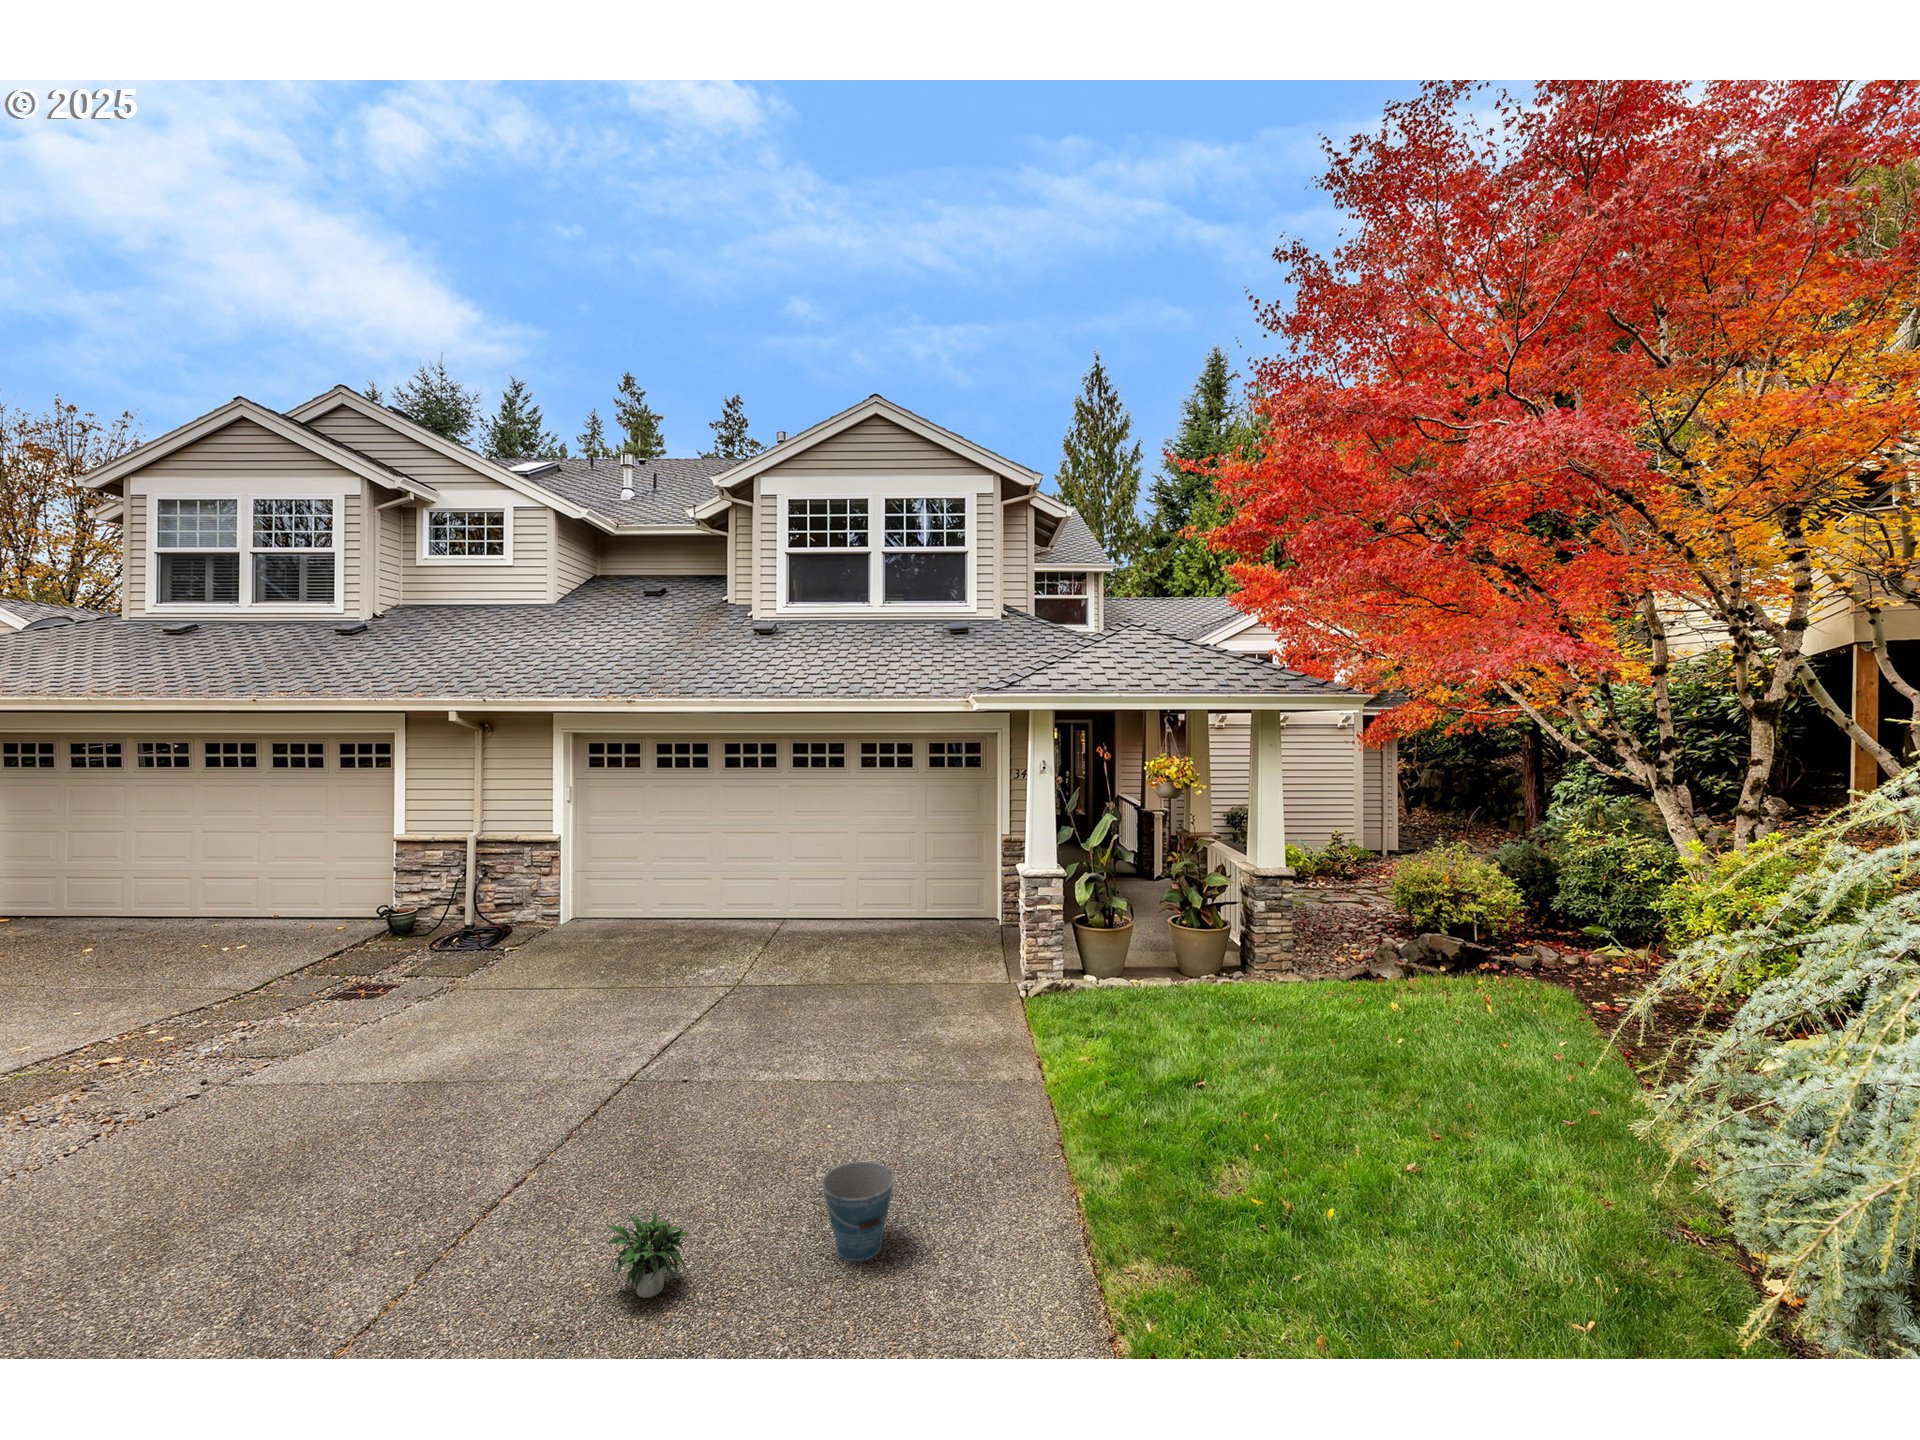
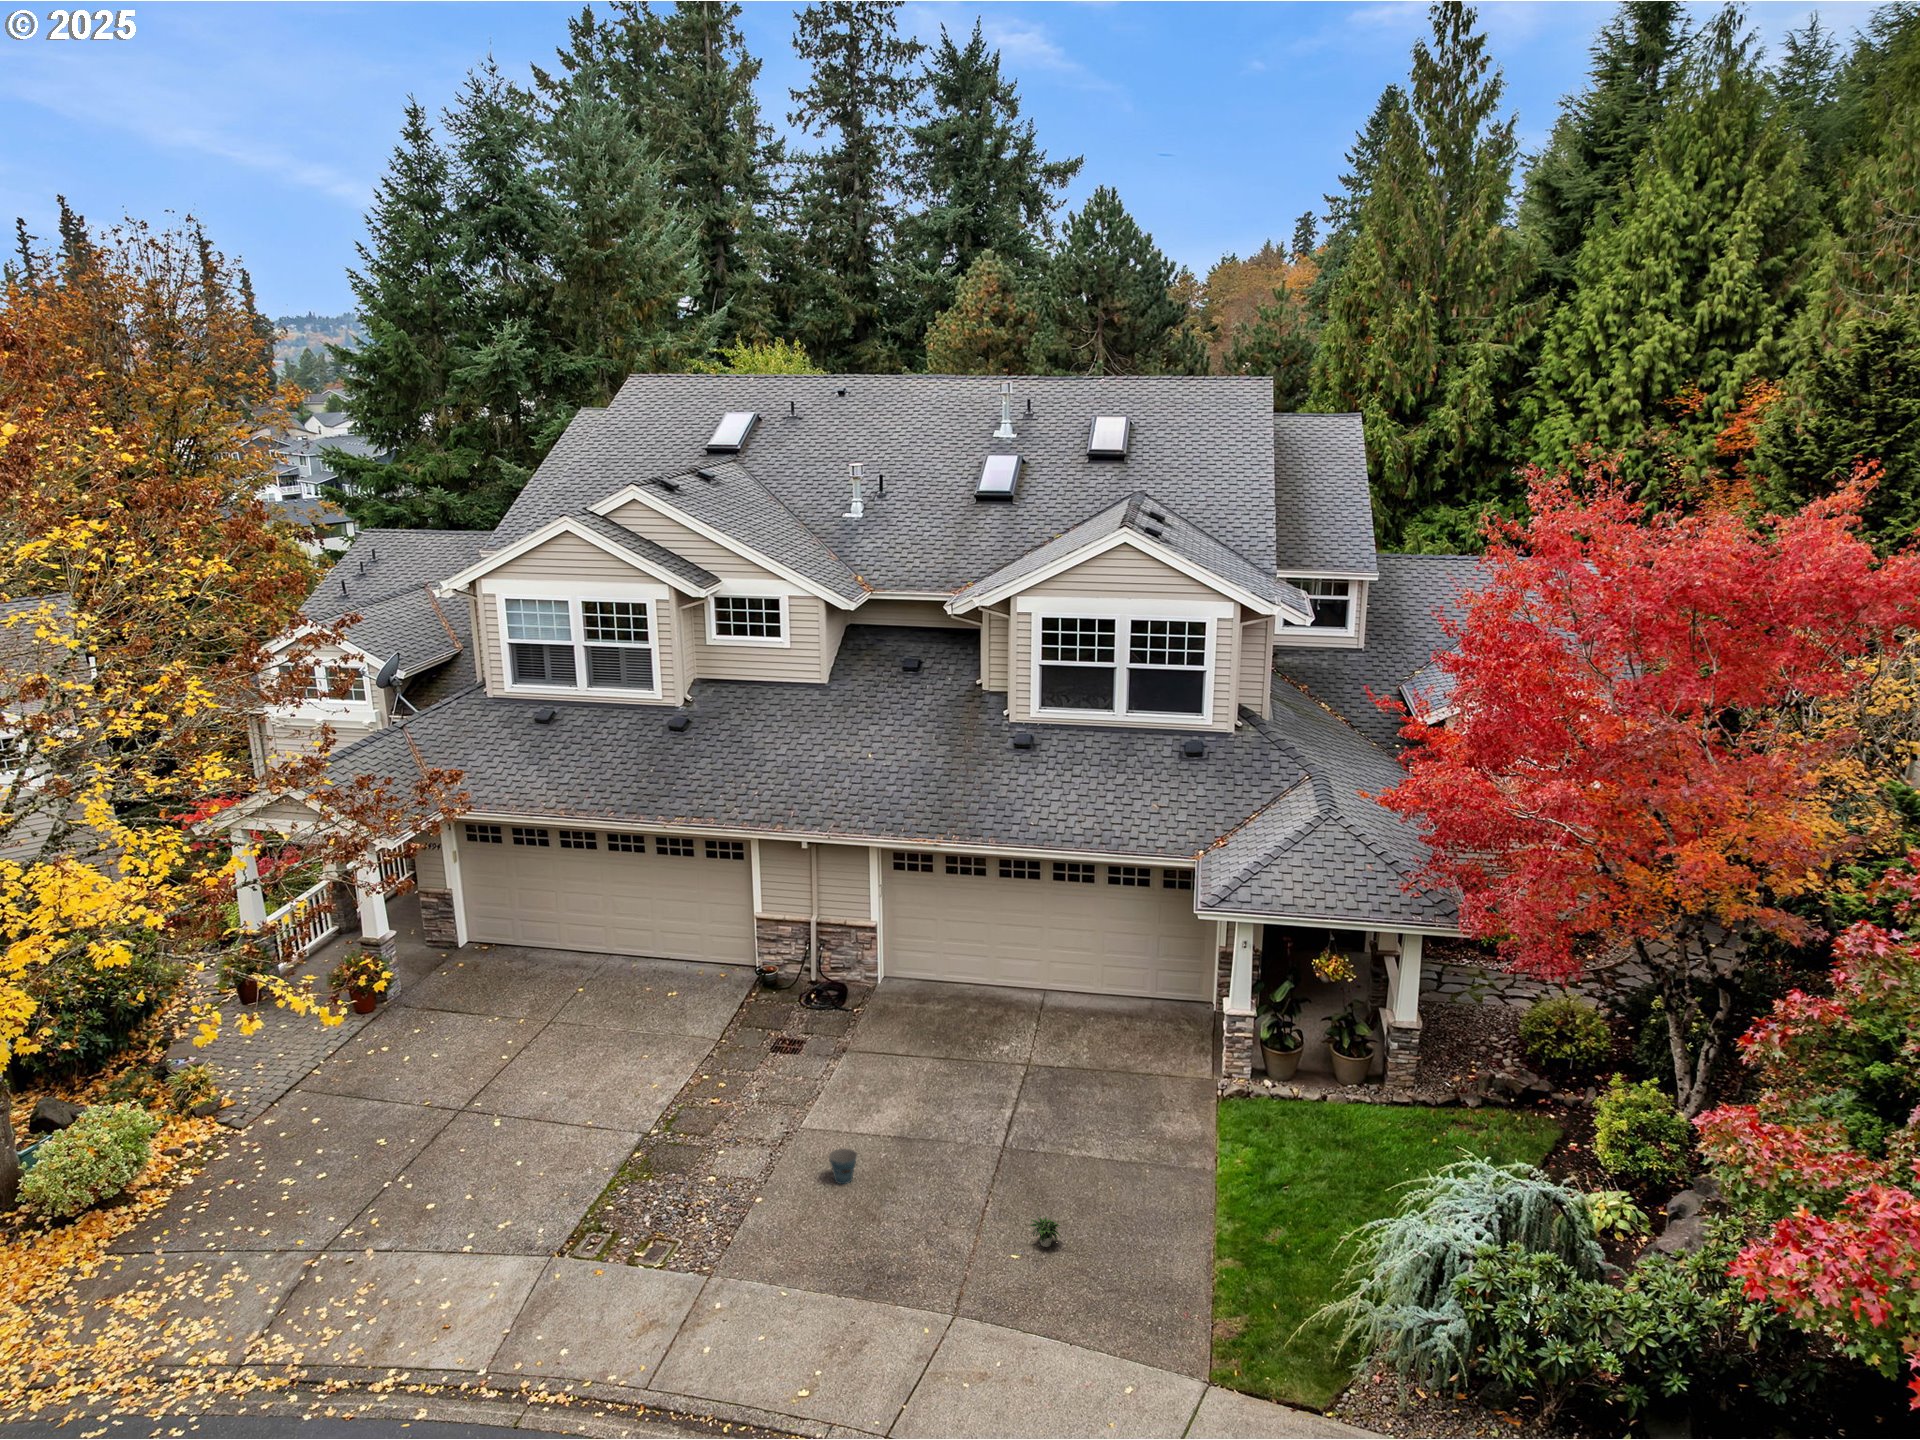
bucket: present [822,1161,897,1261] -> present [829,1148,858,1184]

